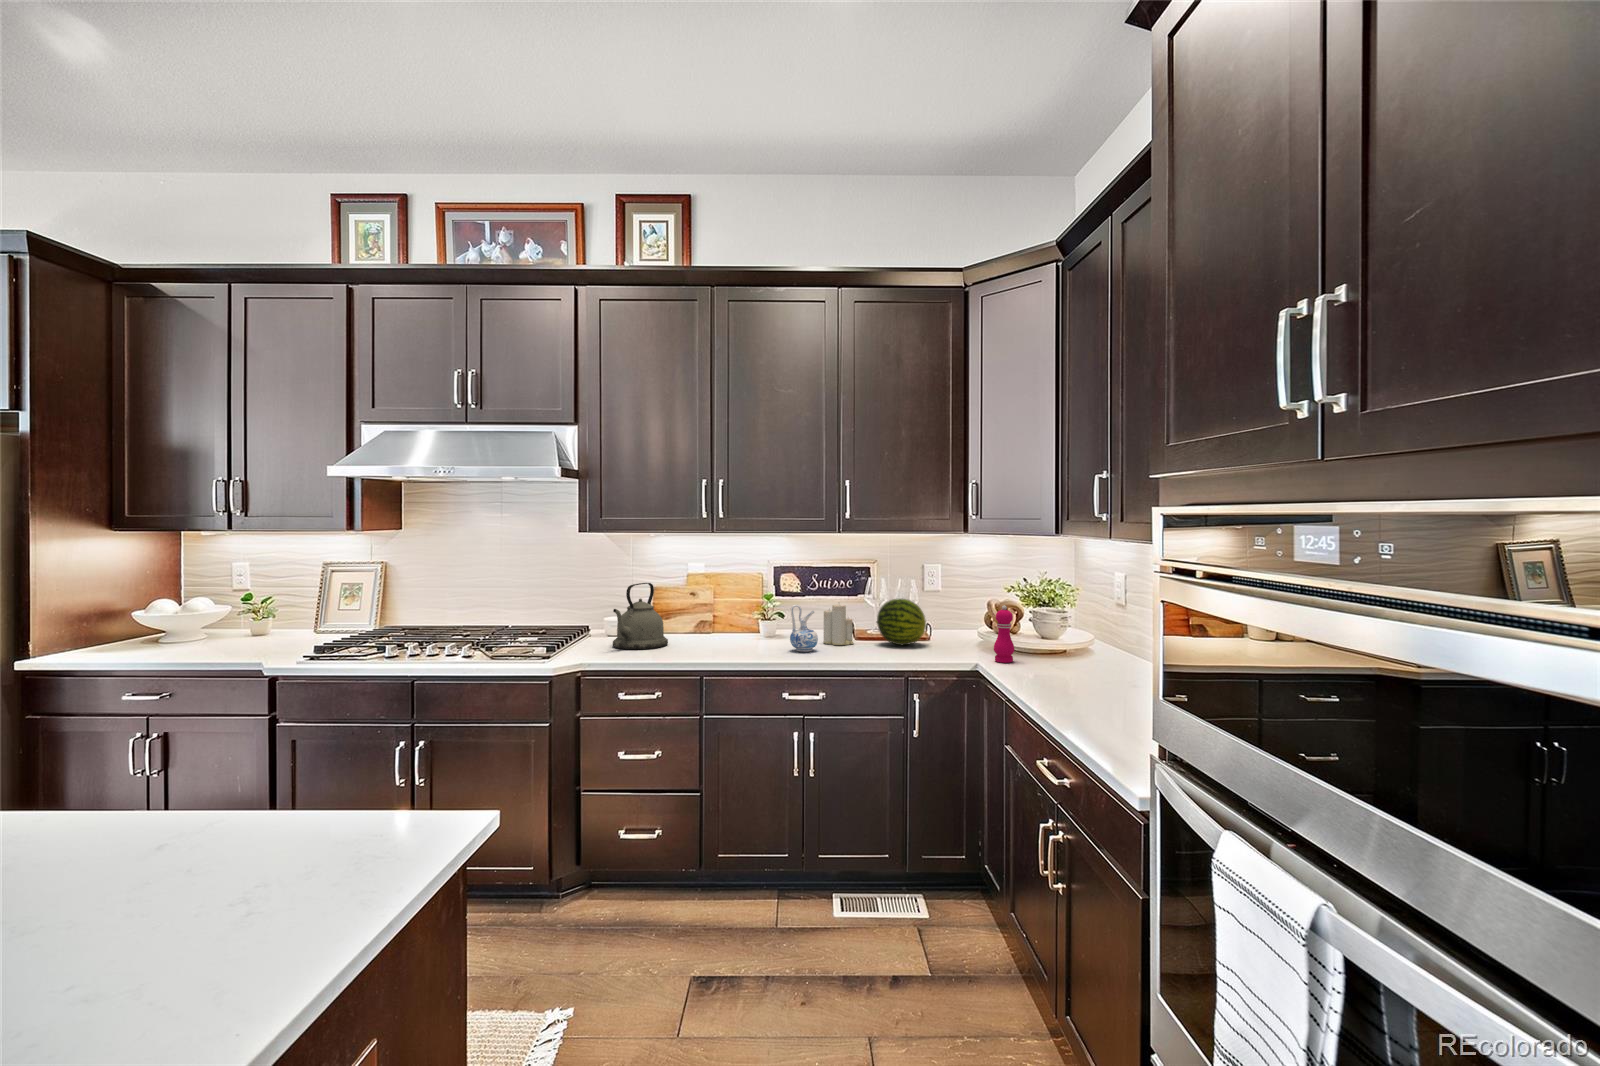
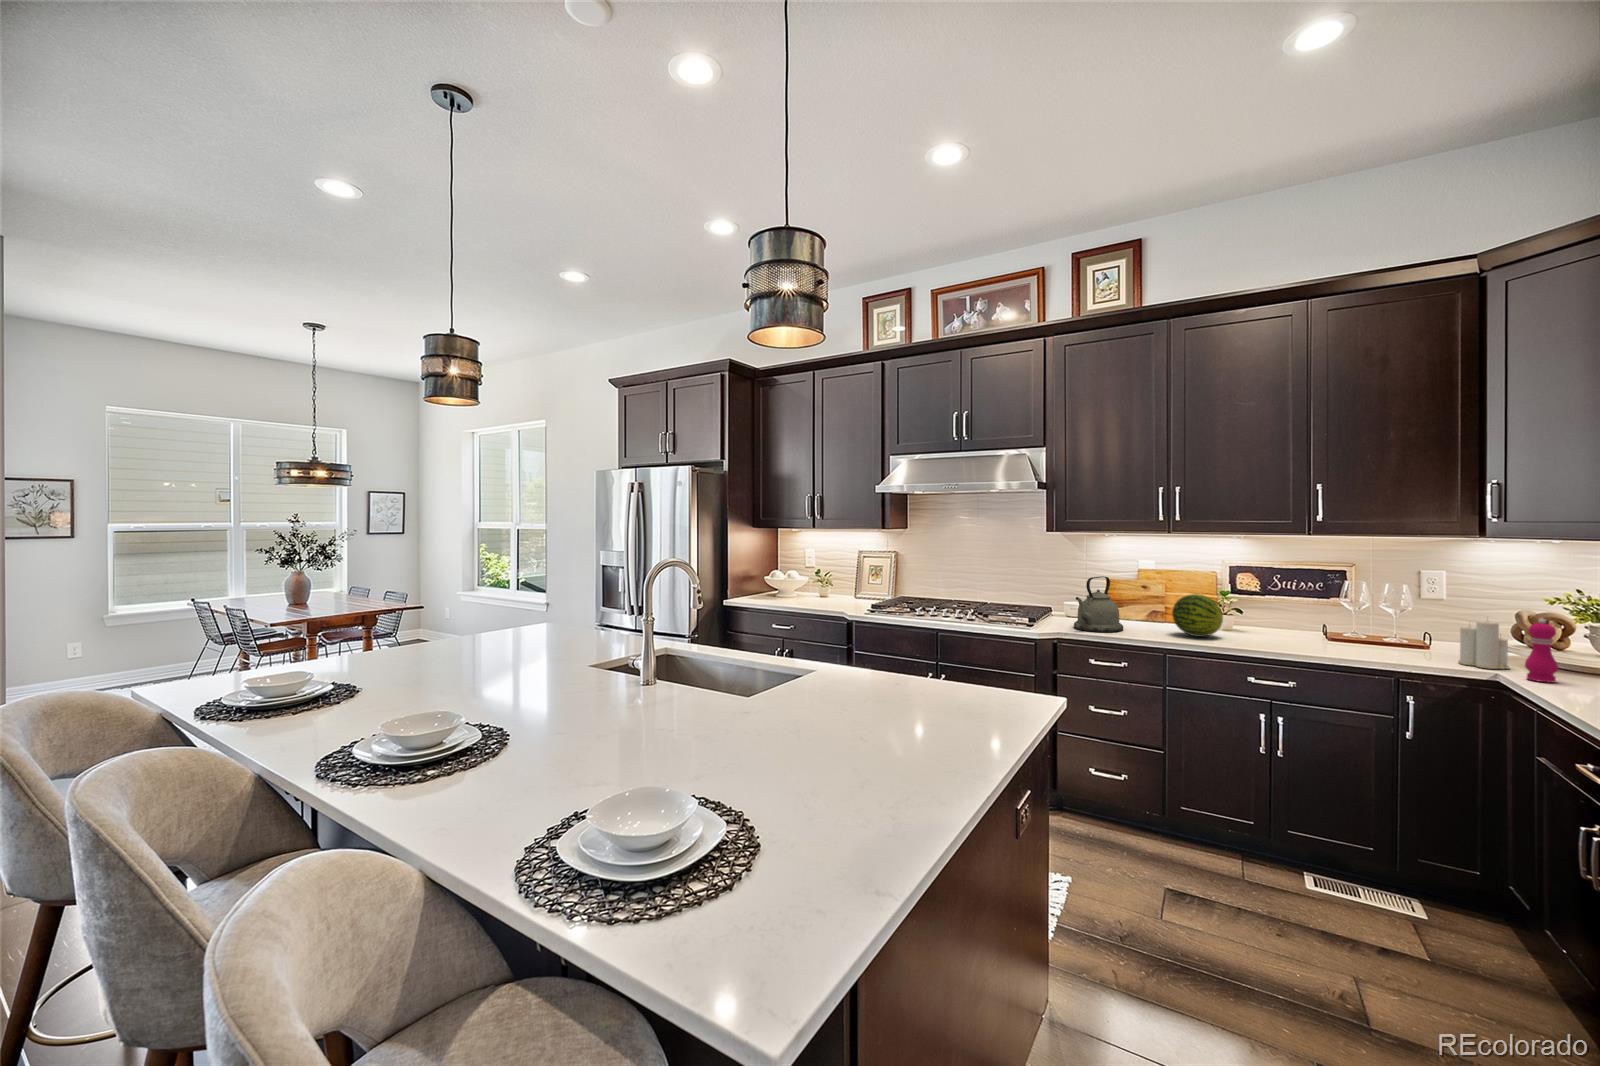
fruit: present [876,599,926,645] -> present [1172,594,1223,637]
ceramic pitcher: present [790,604,818,652] -> none [1251,603,1283,648]
candle: present [823,604,854,645] -> present [1459,621,1510,669]

